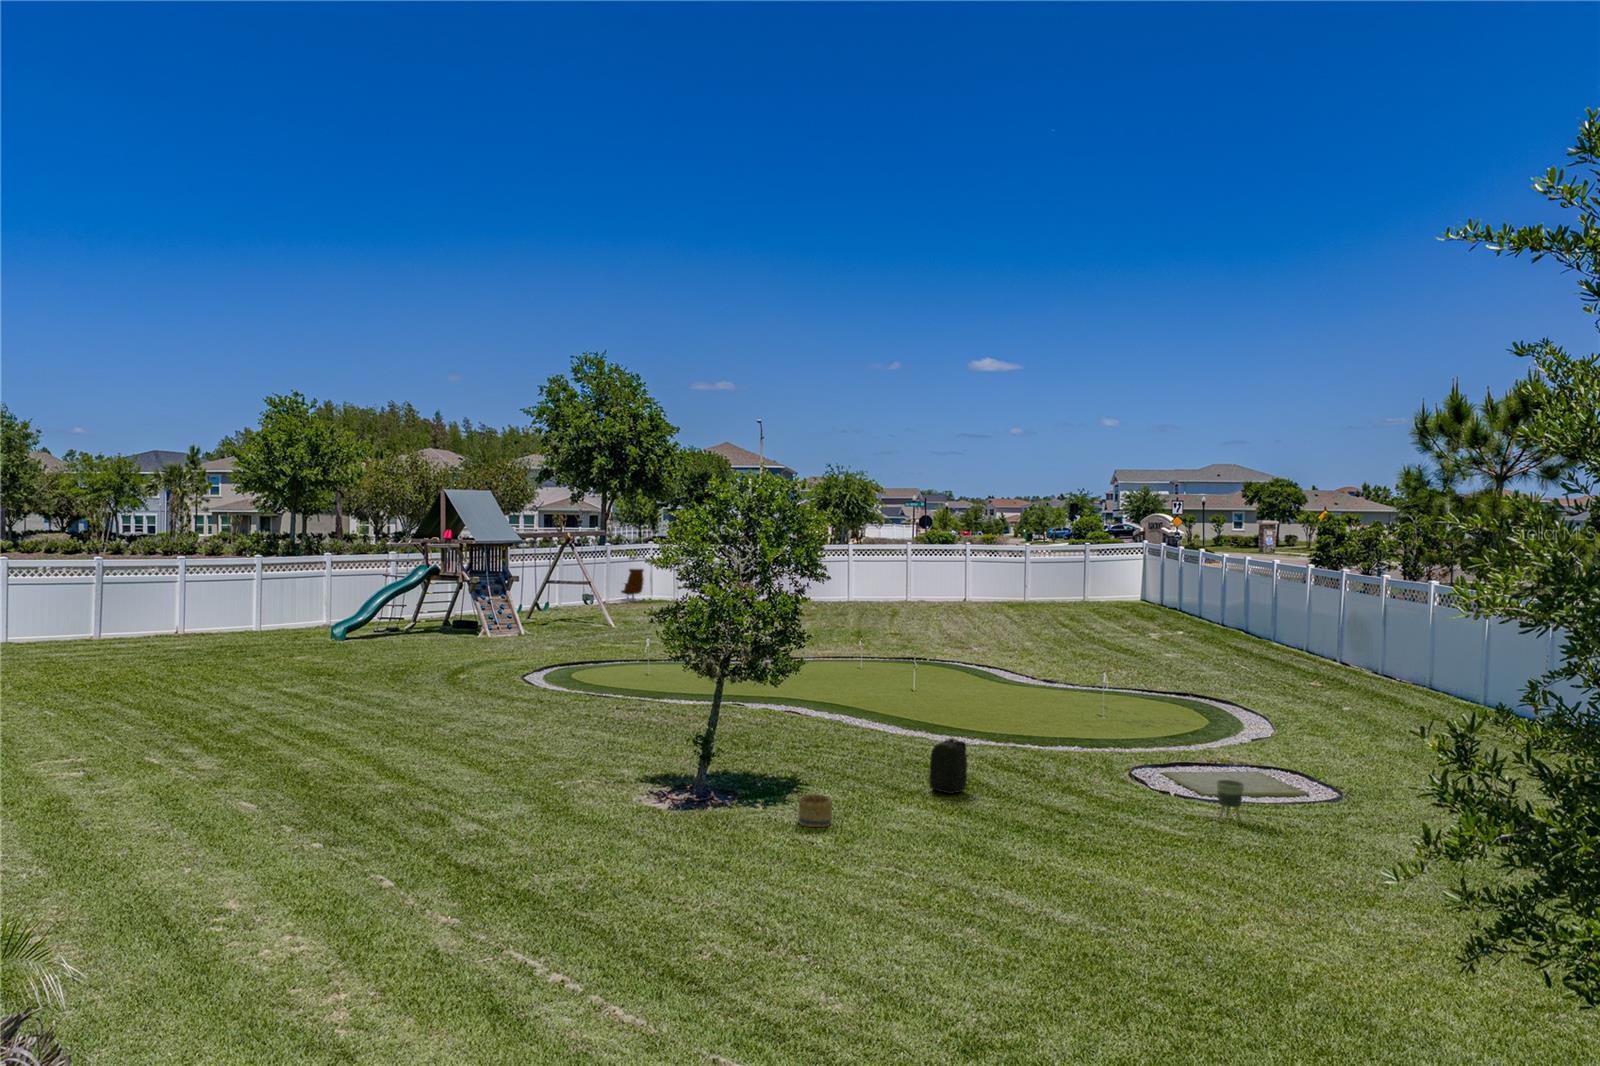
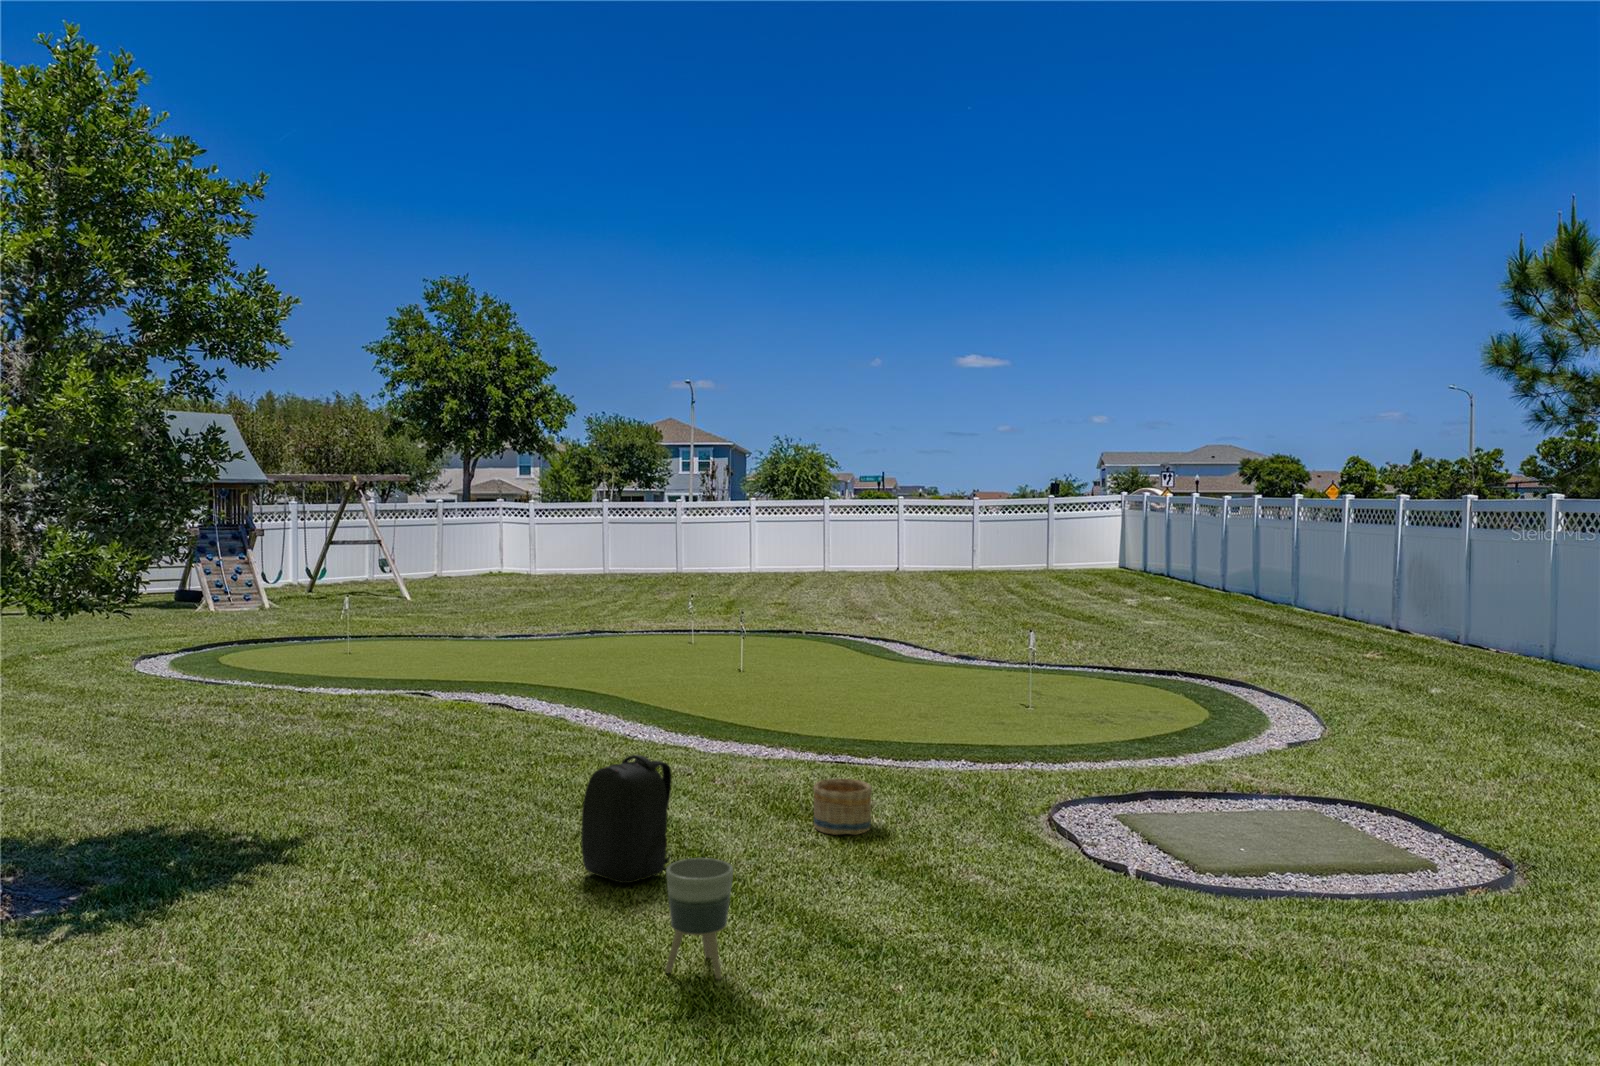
lounge chair: present [621,569,644,601] -> none [459,530,487,574]
planter: present [1217,780,1244,824] -> present [666,858,733,979]
basket: present [799,795,832,827] -> present [813,778,872,835]

